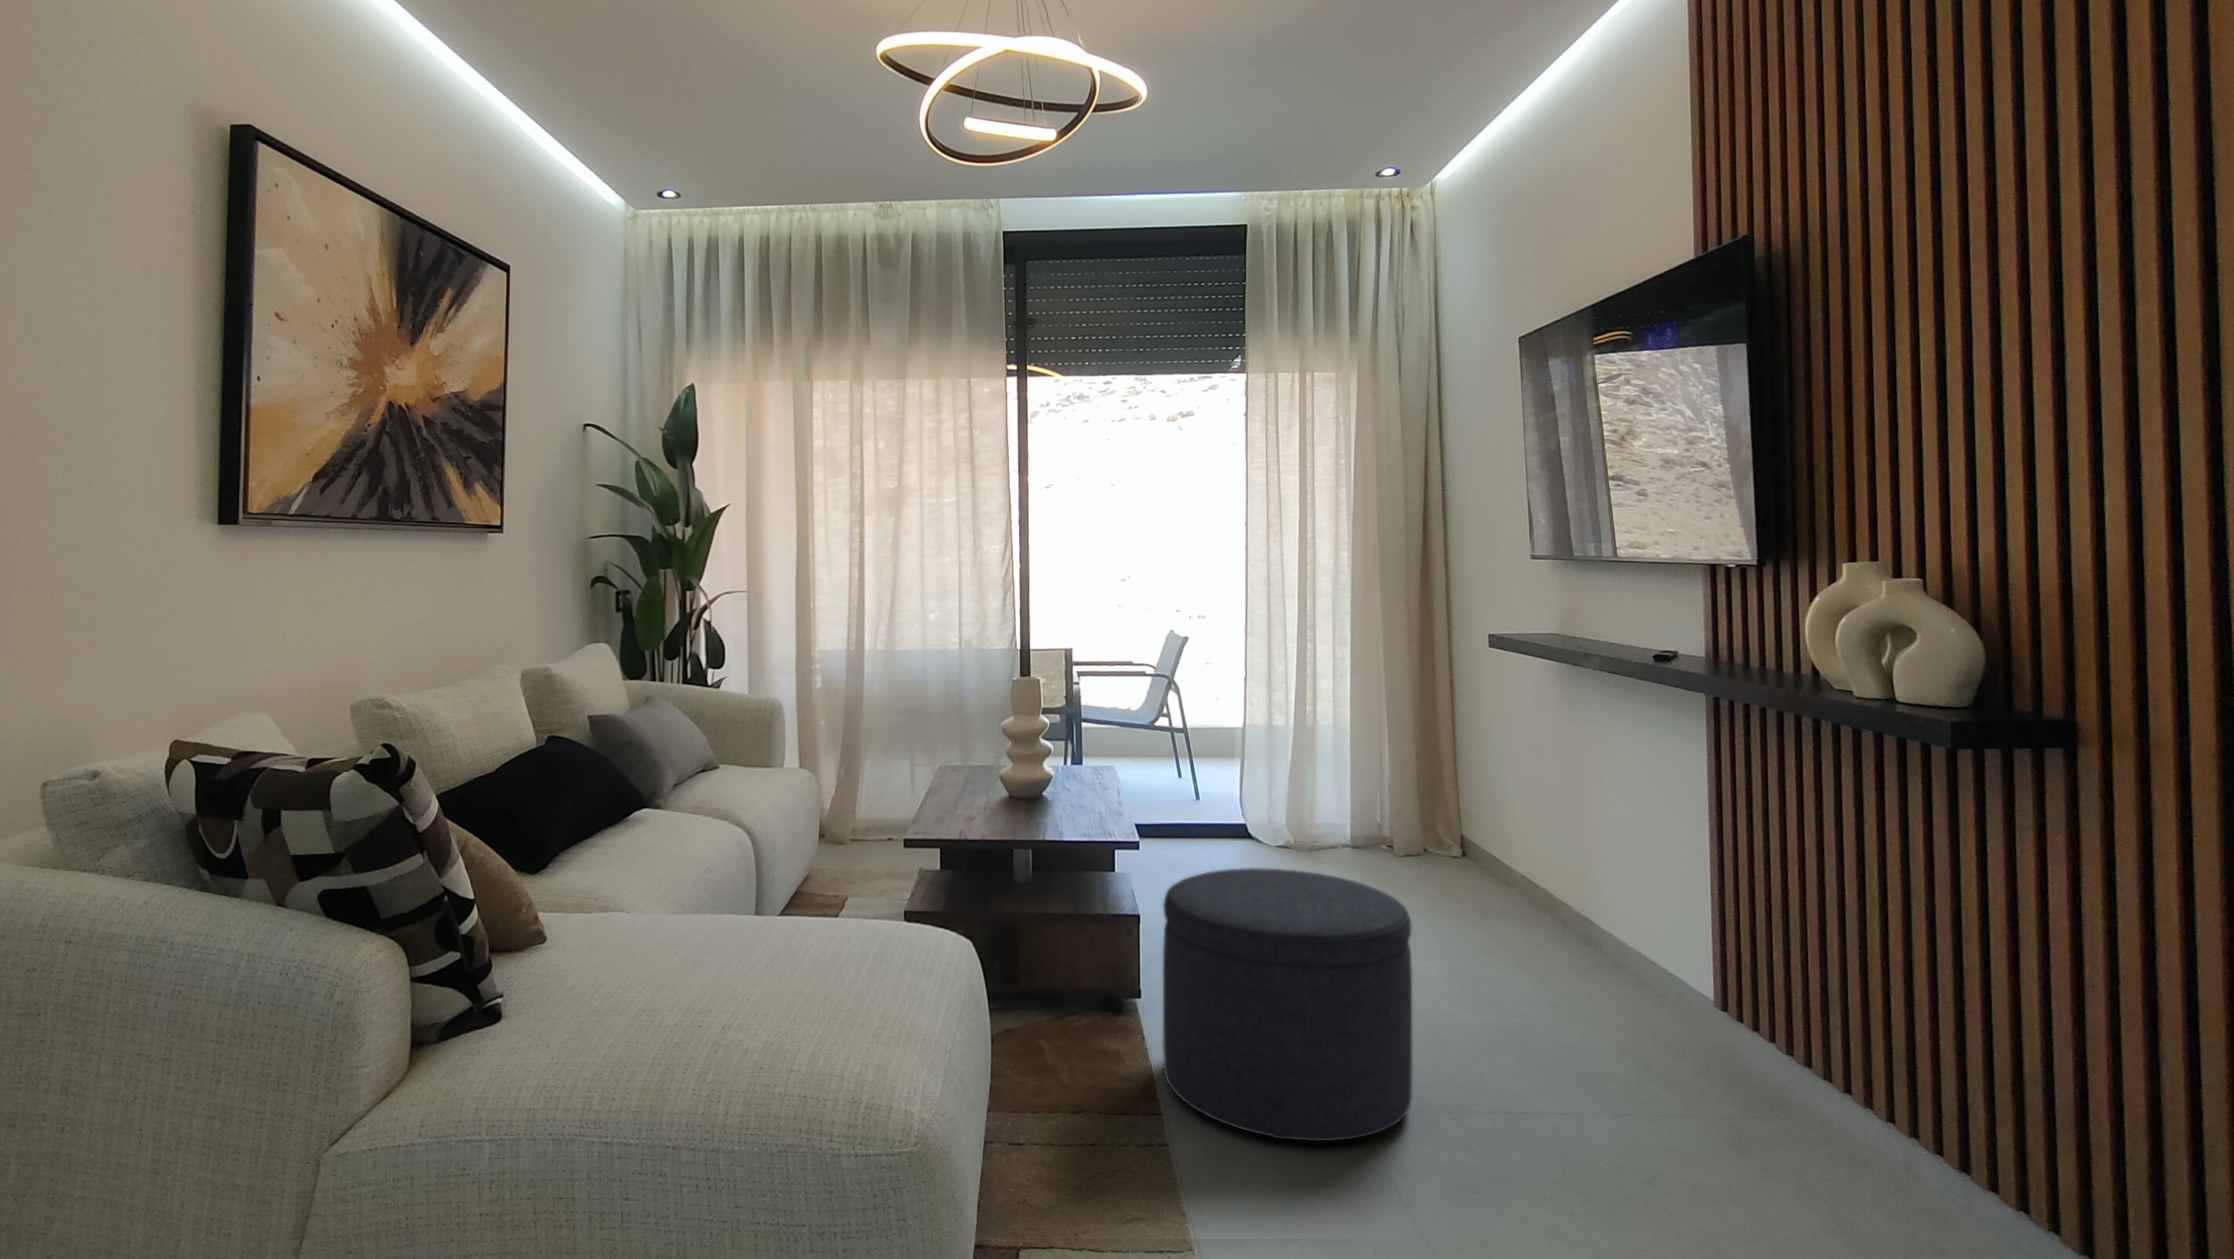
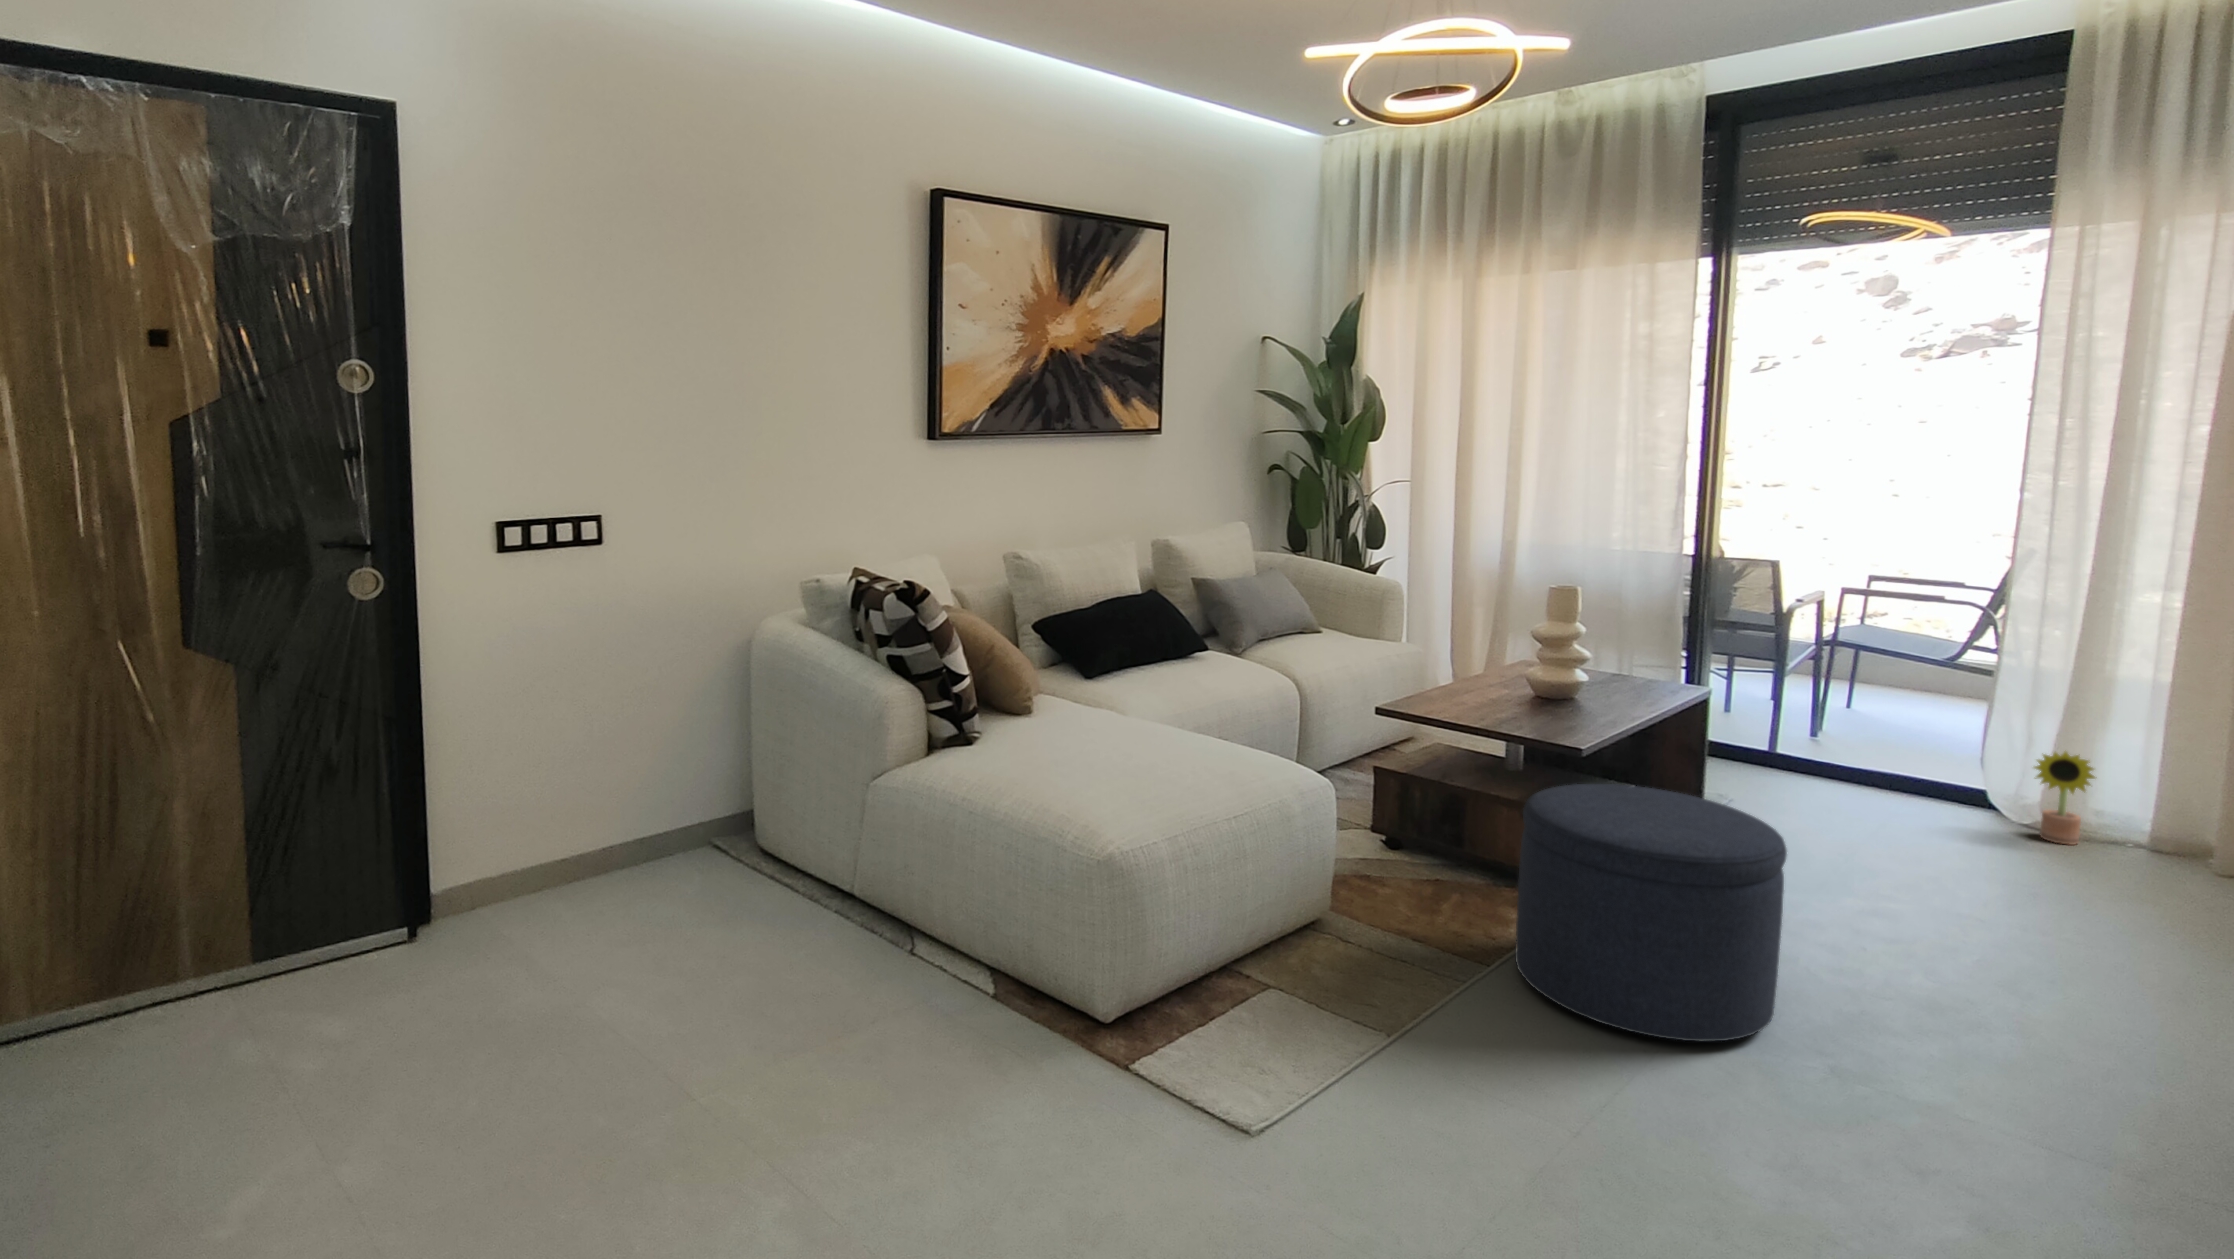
decorative plant: none [1294,779,1334,855] -> present [2034,752,2095,845]

